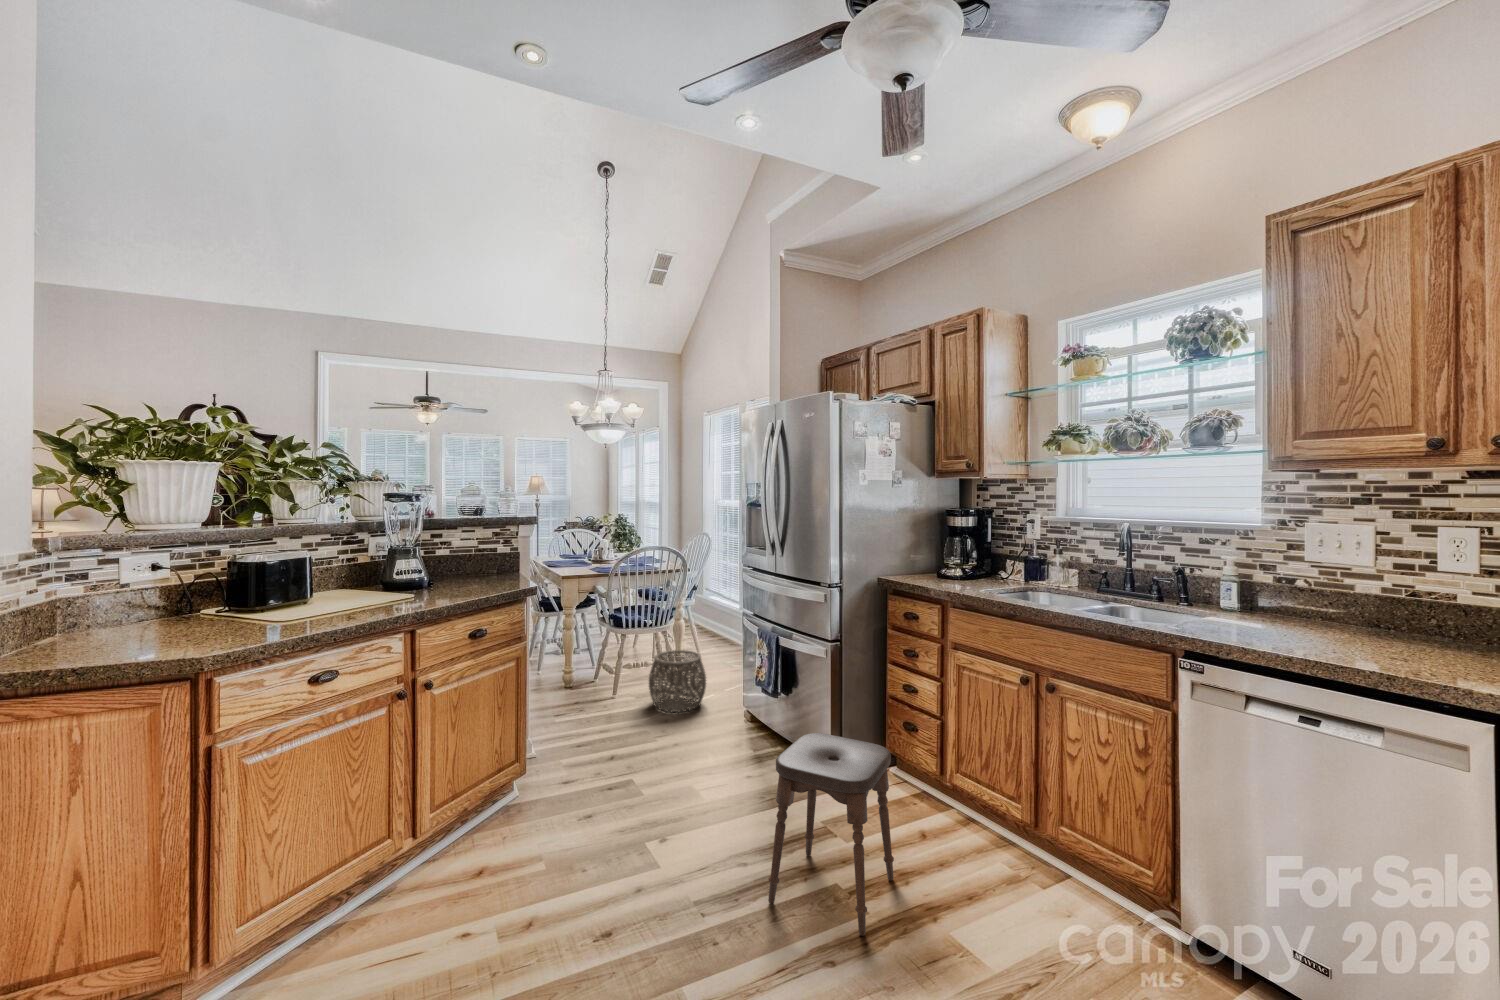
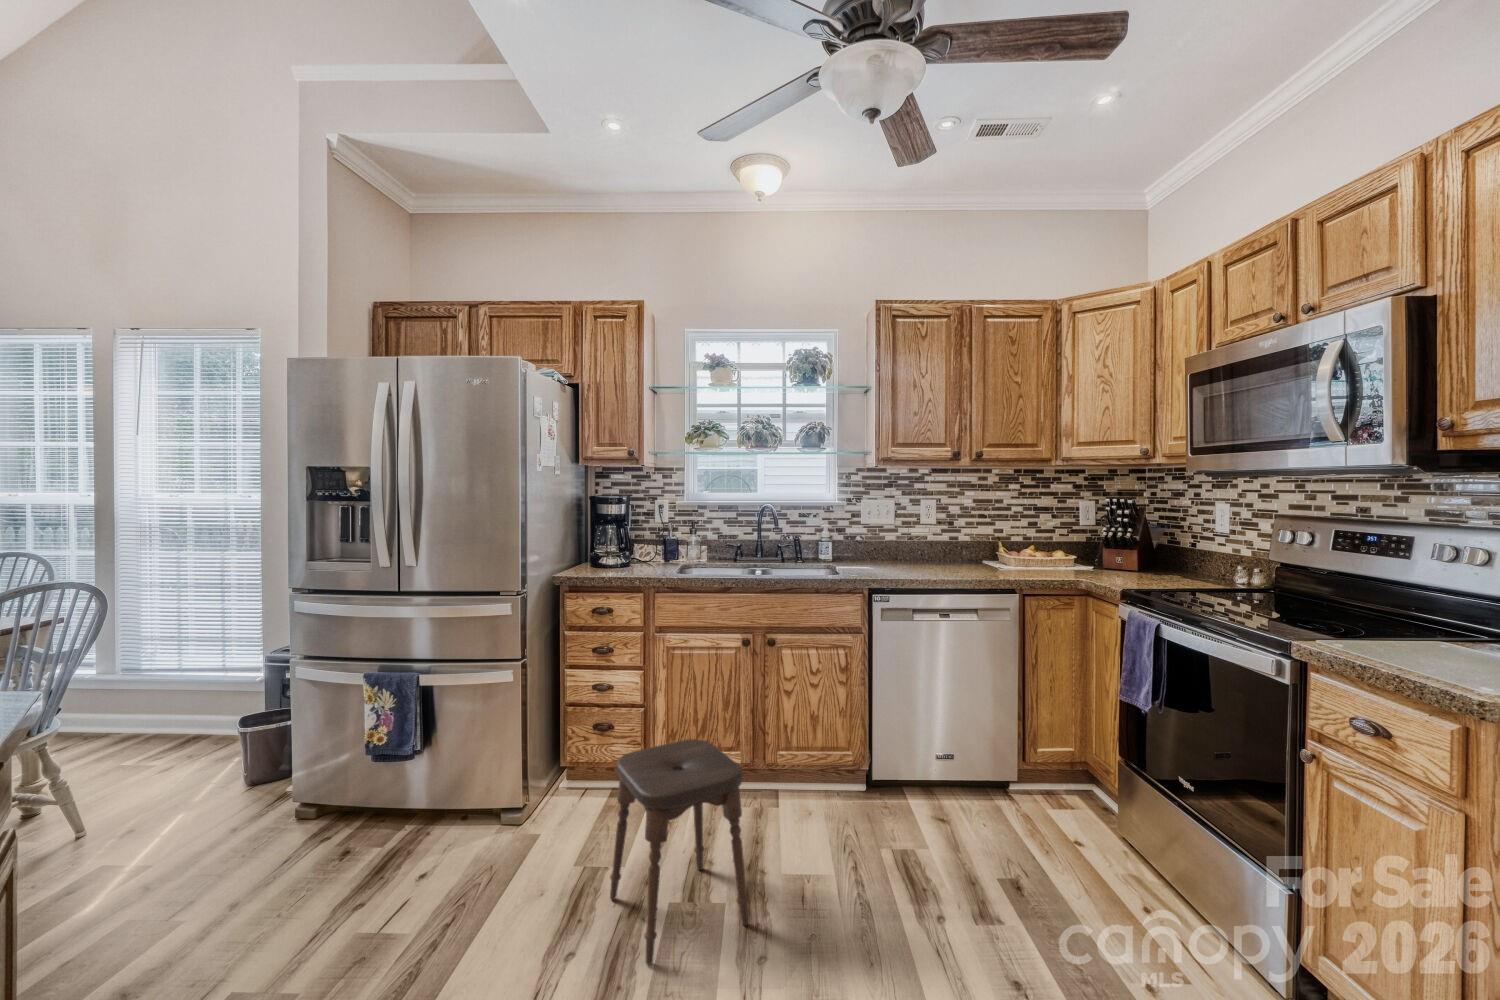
woven basket: present [649,650,706,712] -> none [77,746,217,870]

